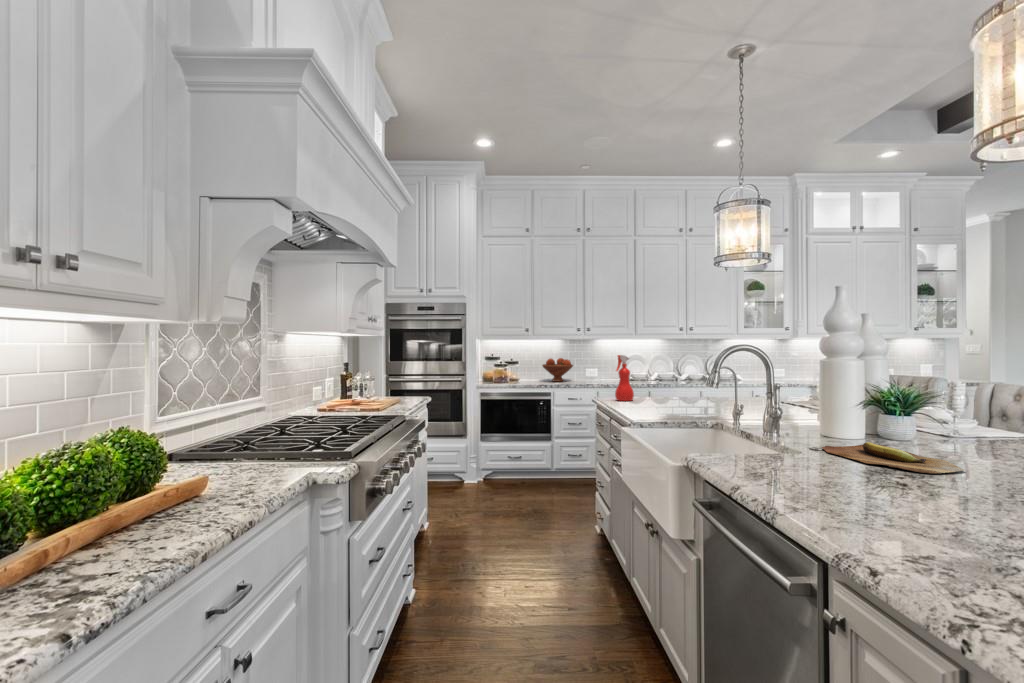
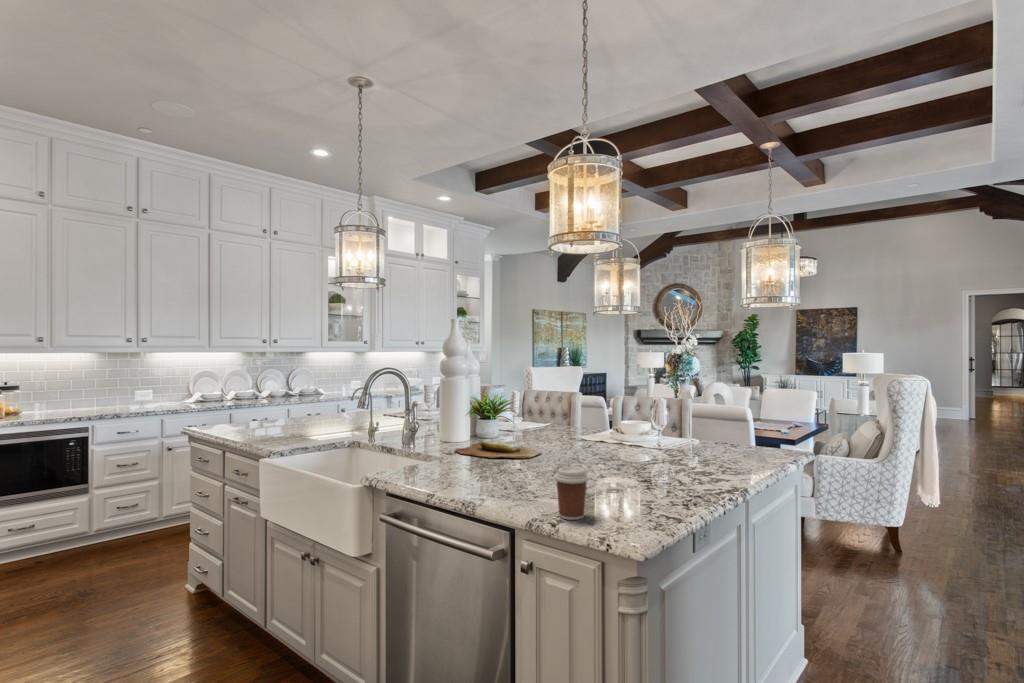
spray bottle: present [615,355,634,401] -> none [218,376,241,429]
fruit bowl: present [542,358,573,382] -> none [65,378,119,411]
coffee cup: none [883,484,956,573] -> present [554,467,589,520]

